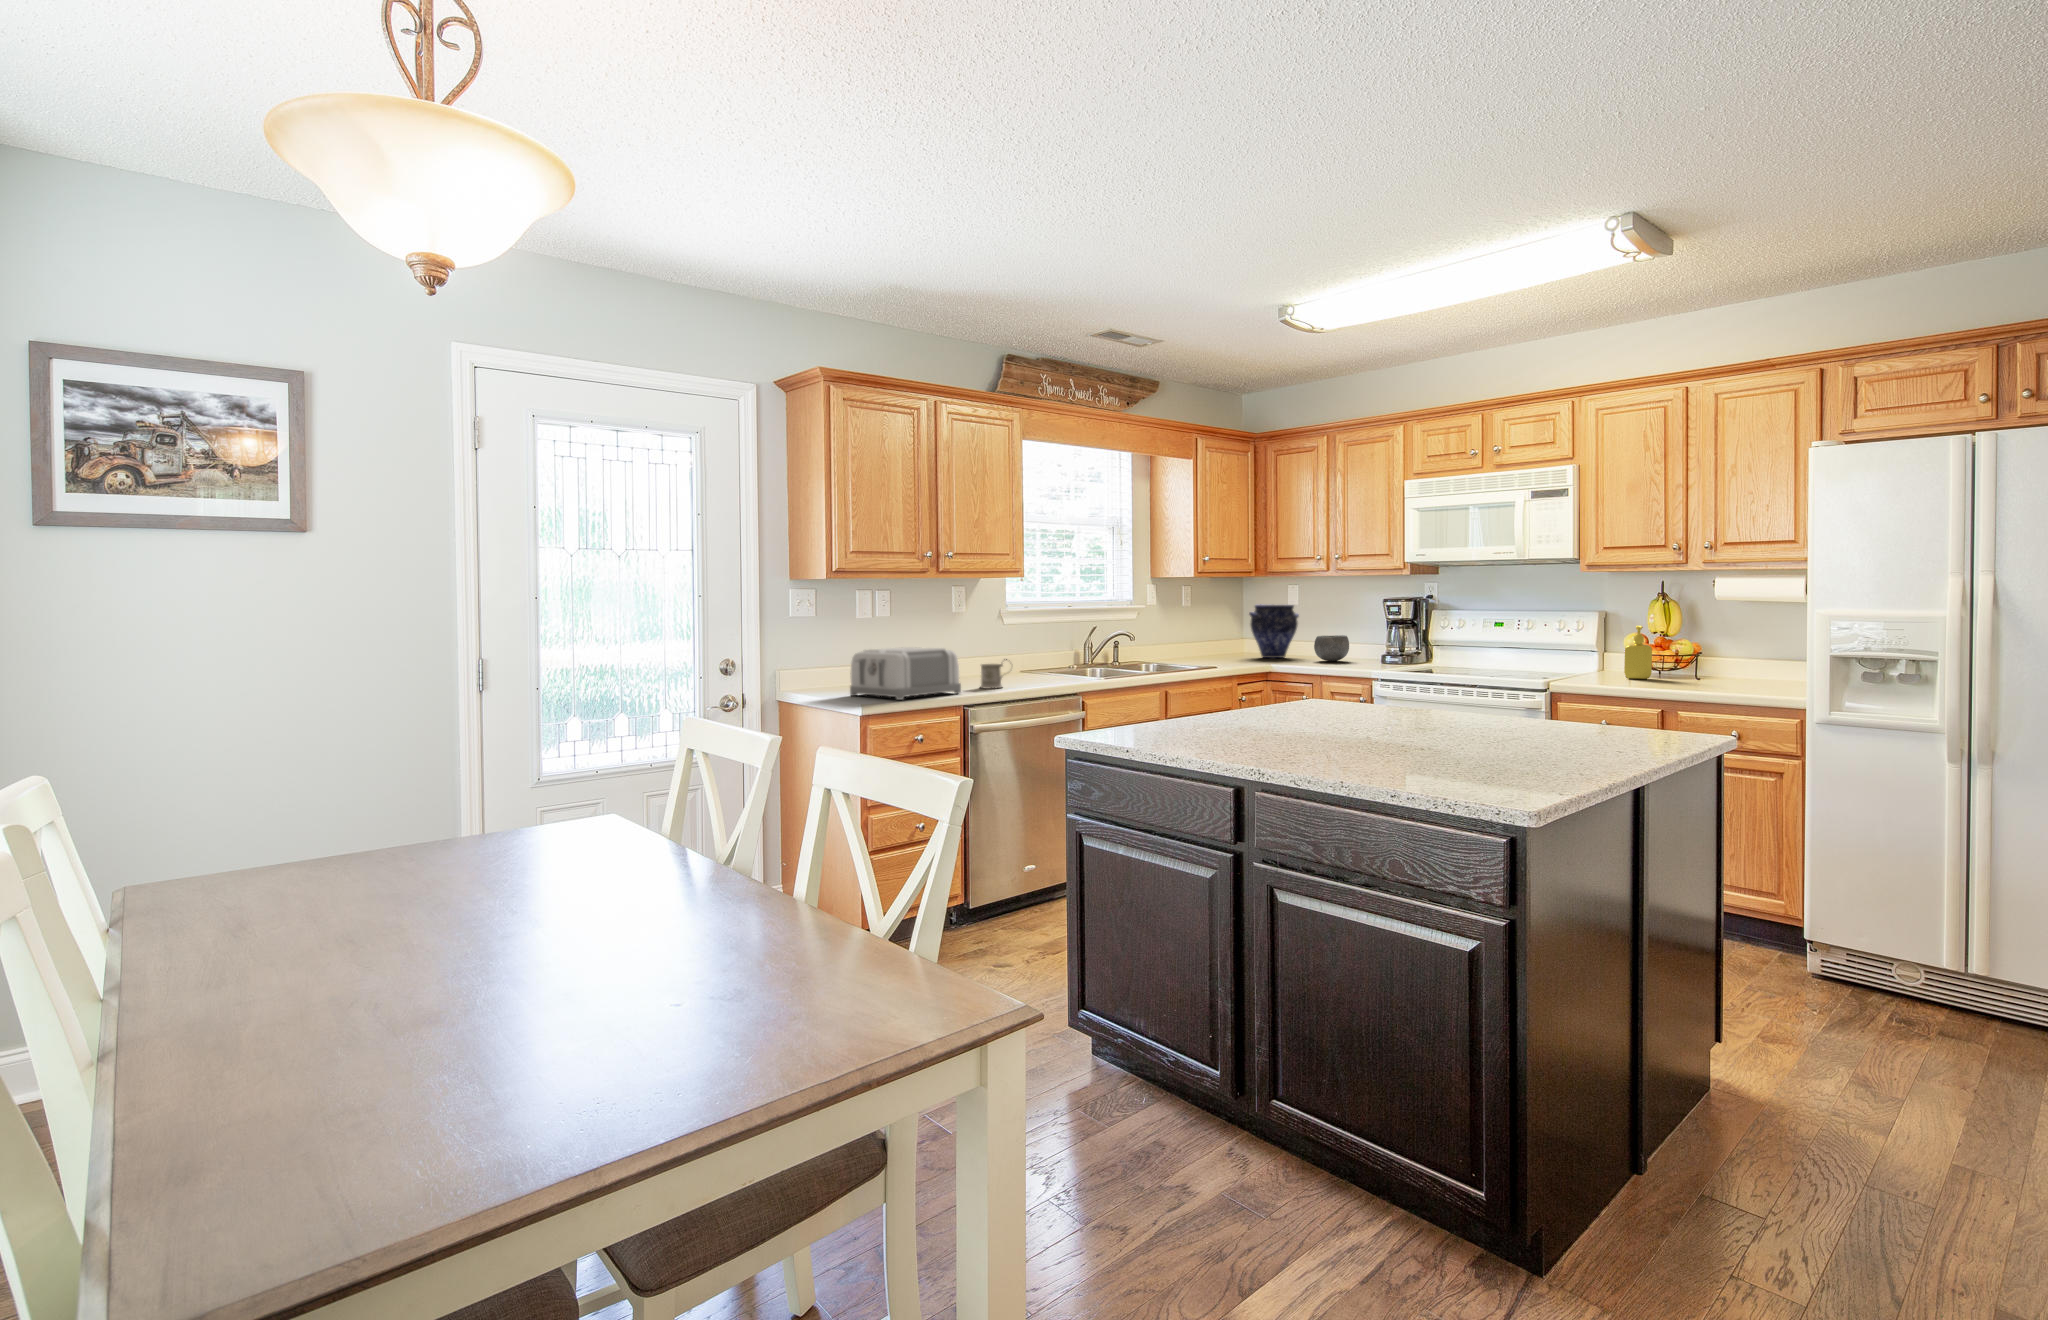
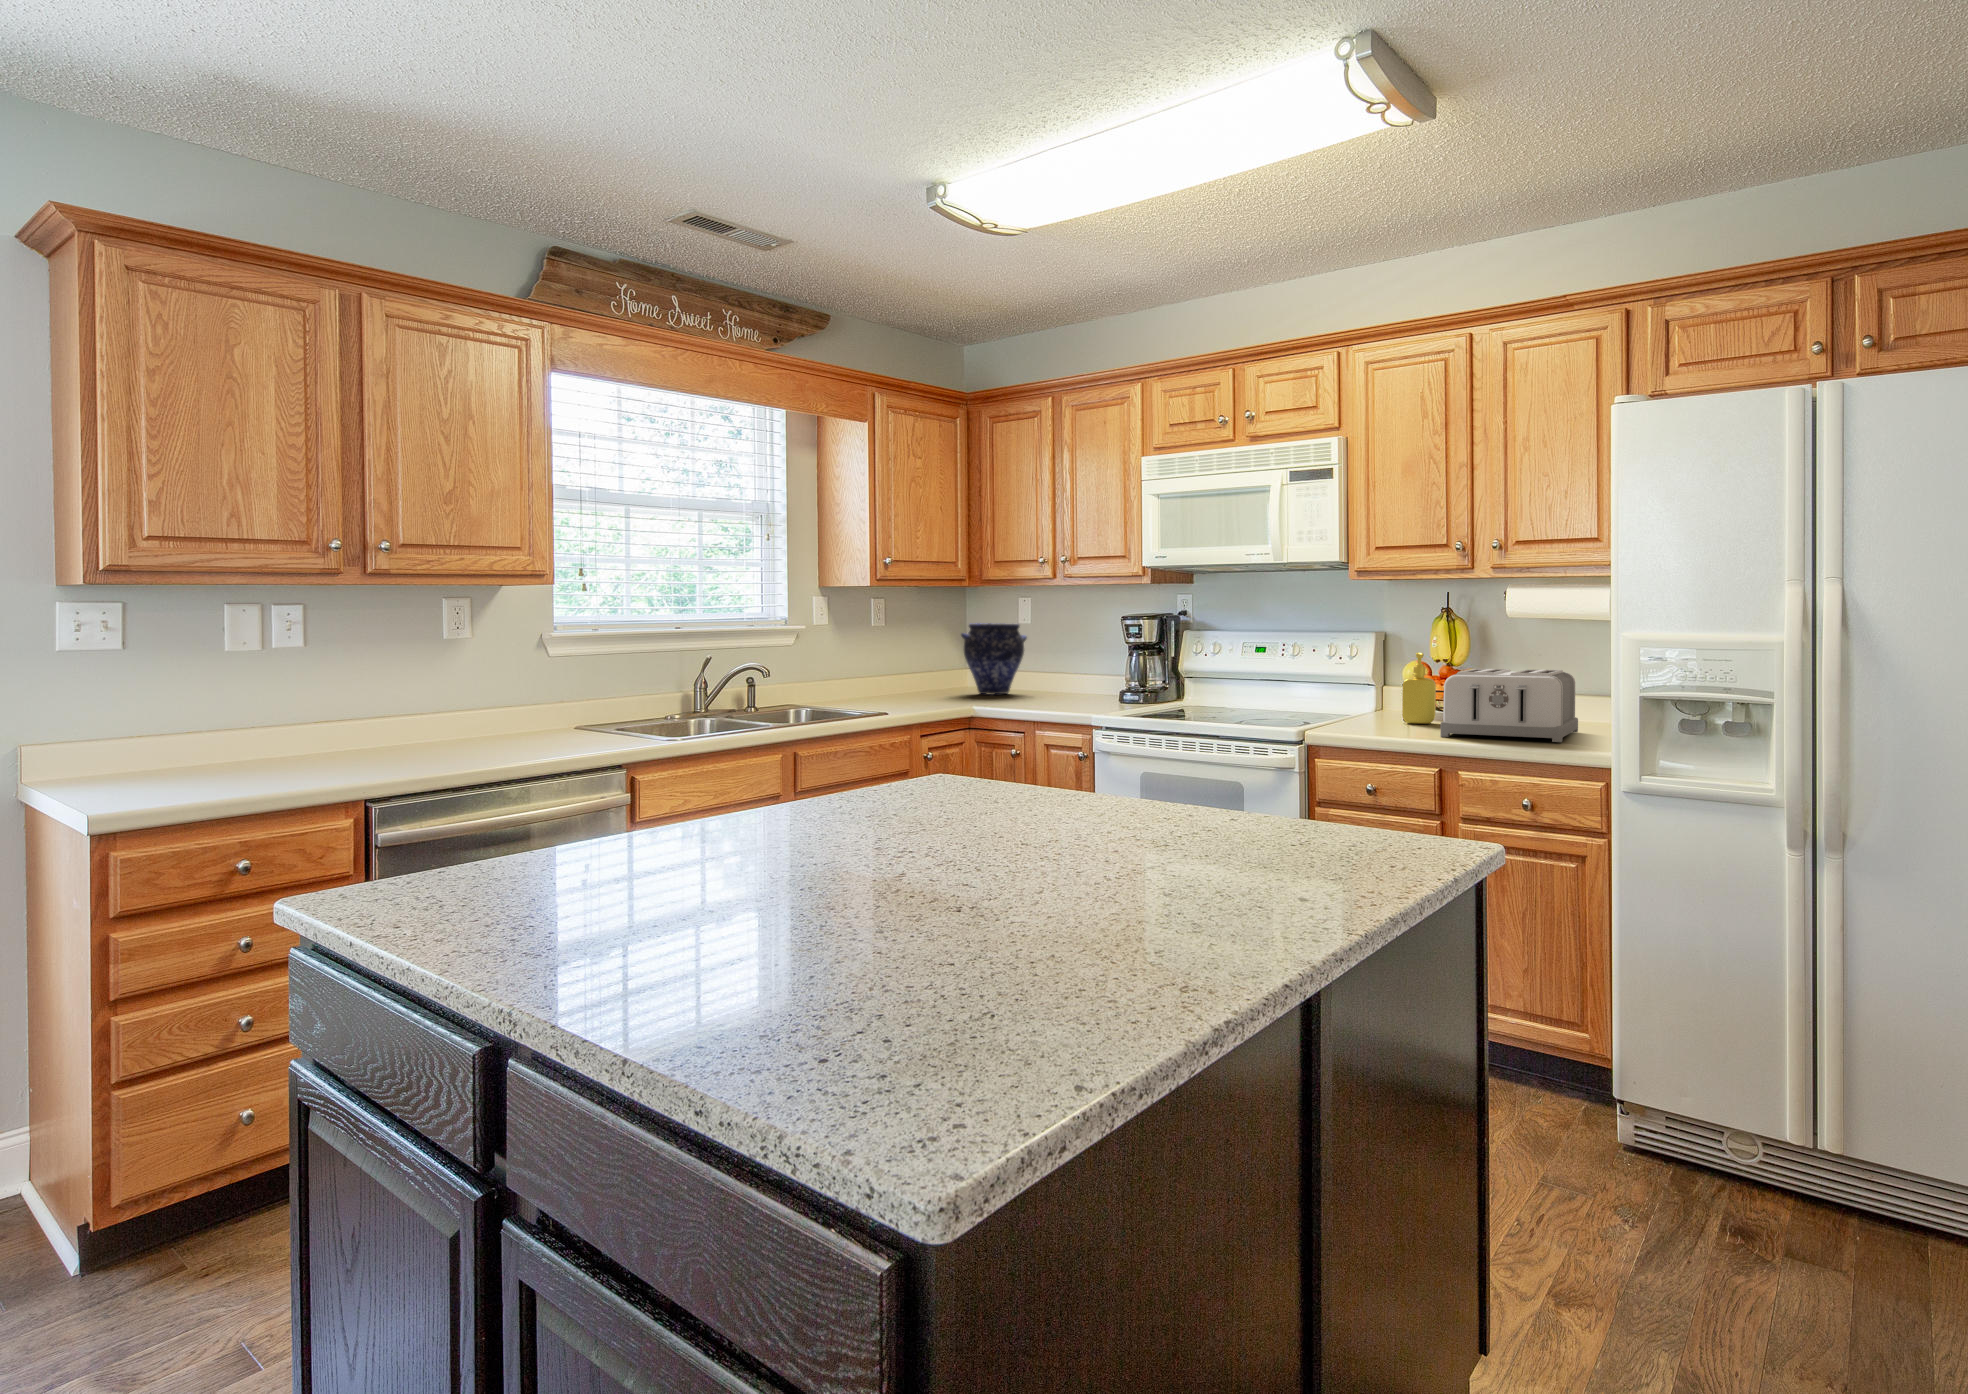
ceramic bowl: present [1314,635,1349,661] -> none [1039,664,1083,699]
toaster: present [850,647,961,700] -> present [1440,669,1578,742]
mug: present [980,659,1007,689] -> none [485,700,536,746]

